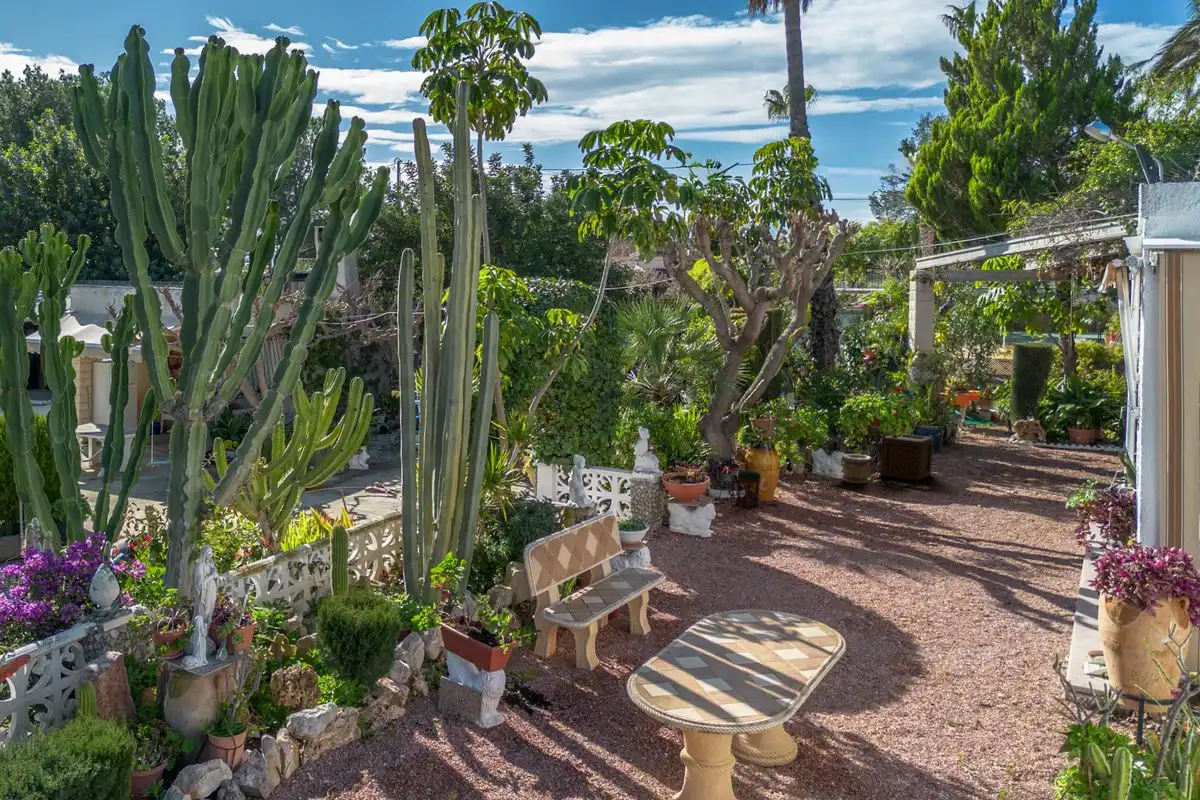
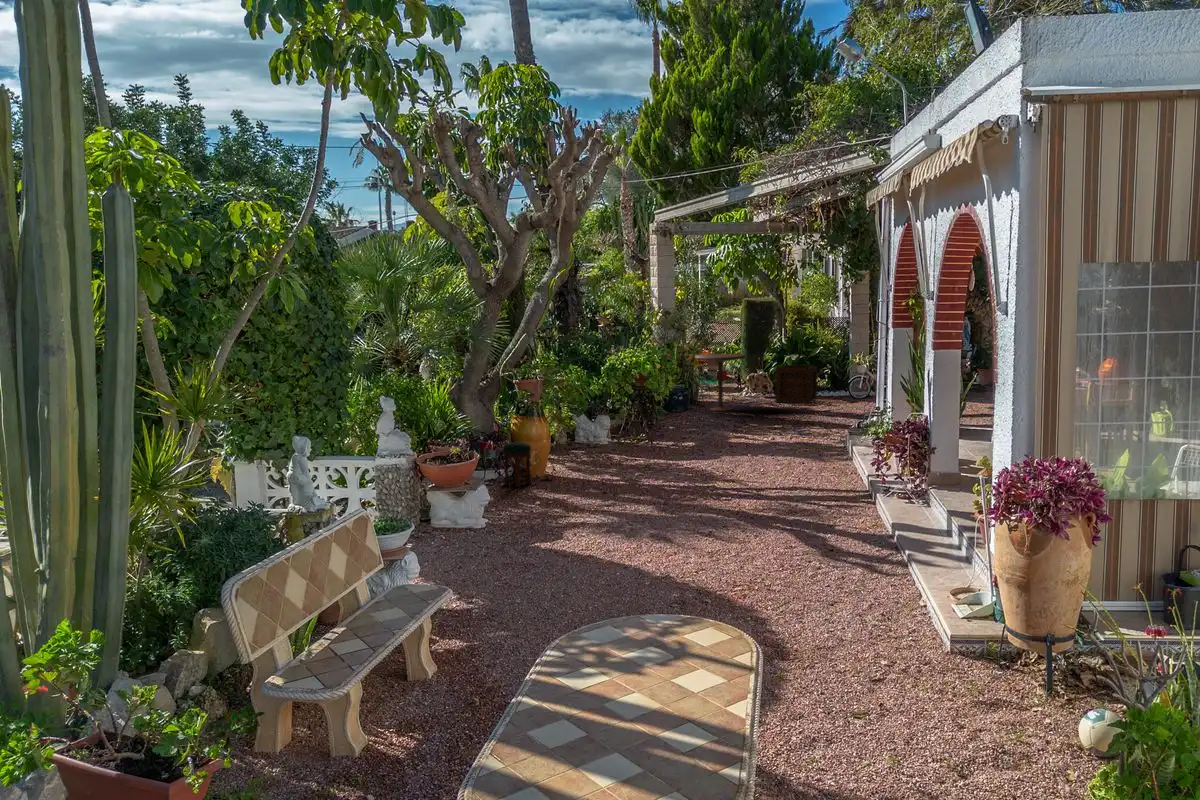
pedestal table: none [937,402,988,458] -> present [695,354,746,411]
wooden crate: present [880,434,933,481] -> present [775,365,817,403]
bucket: present [841,454,871,483] -> none [610,415,645,447]

